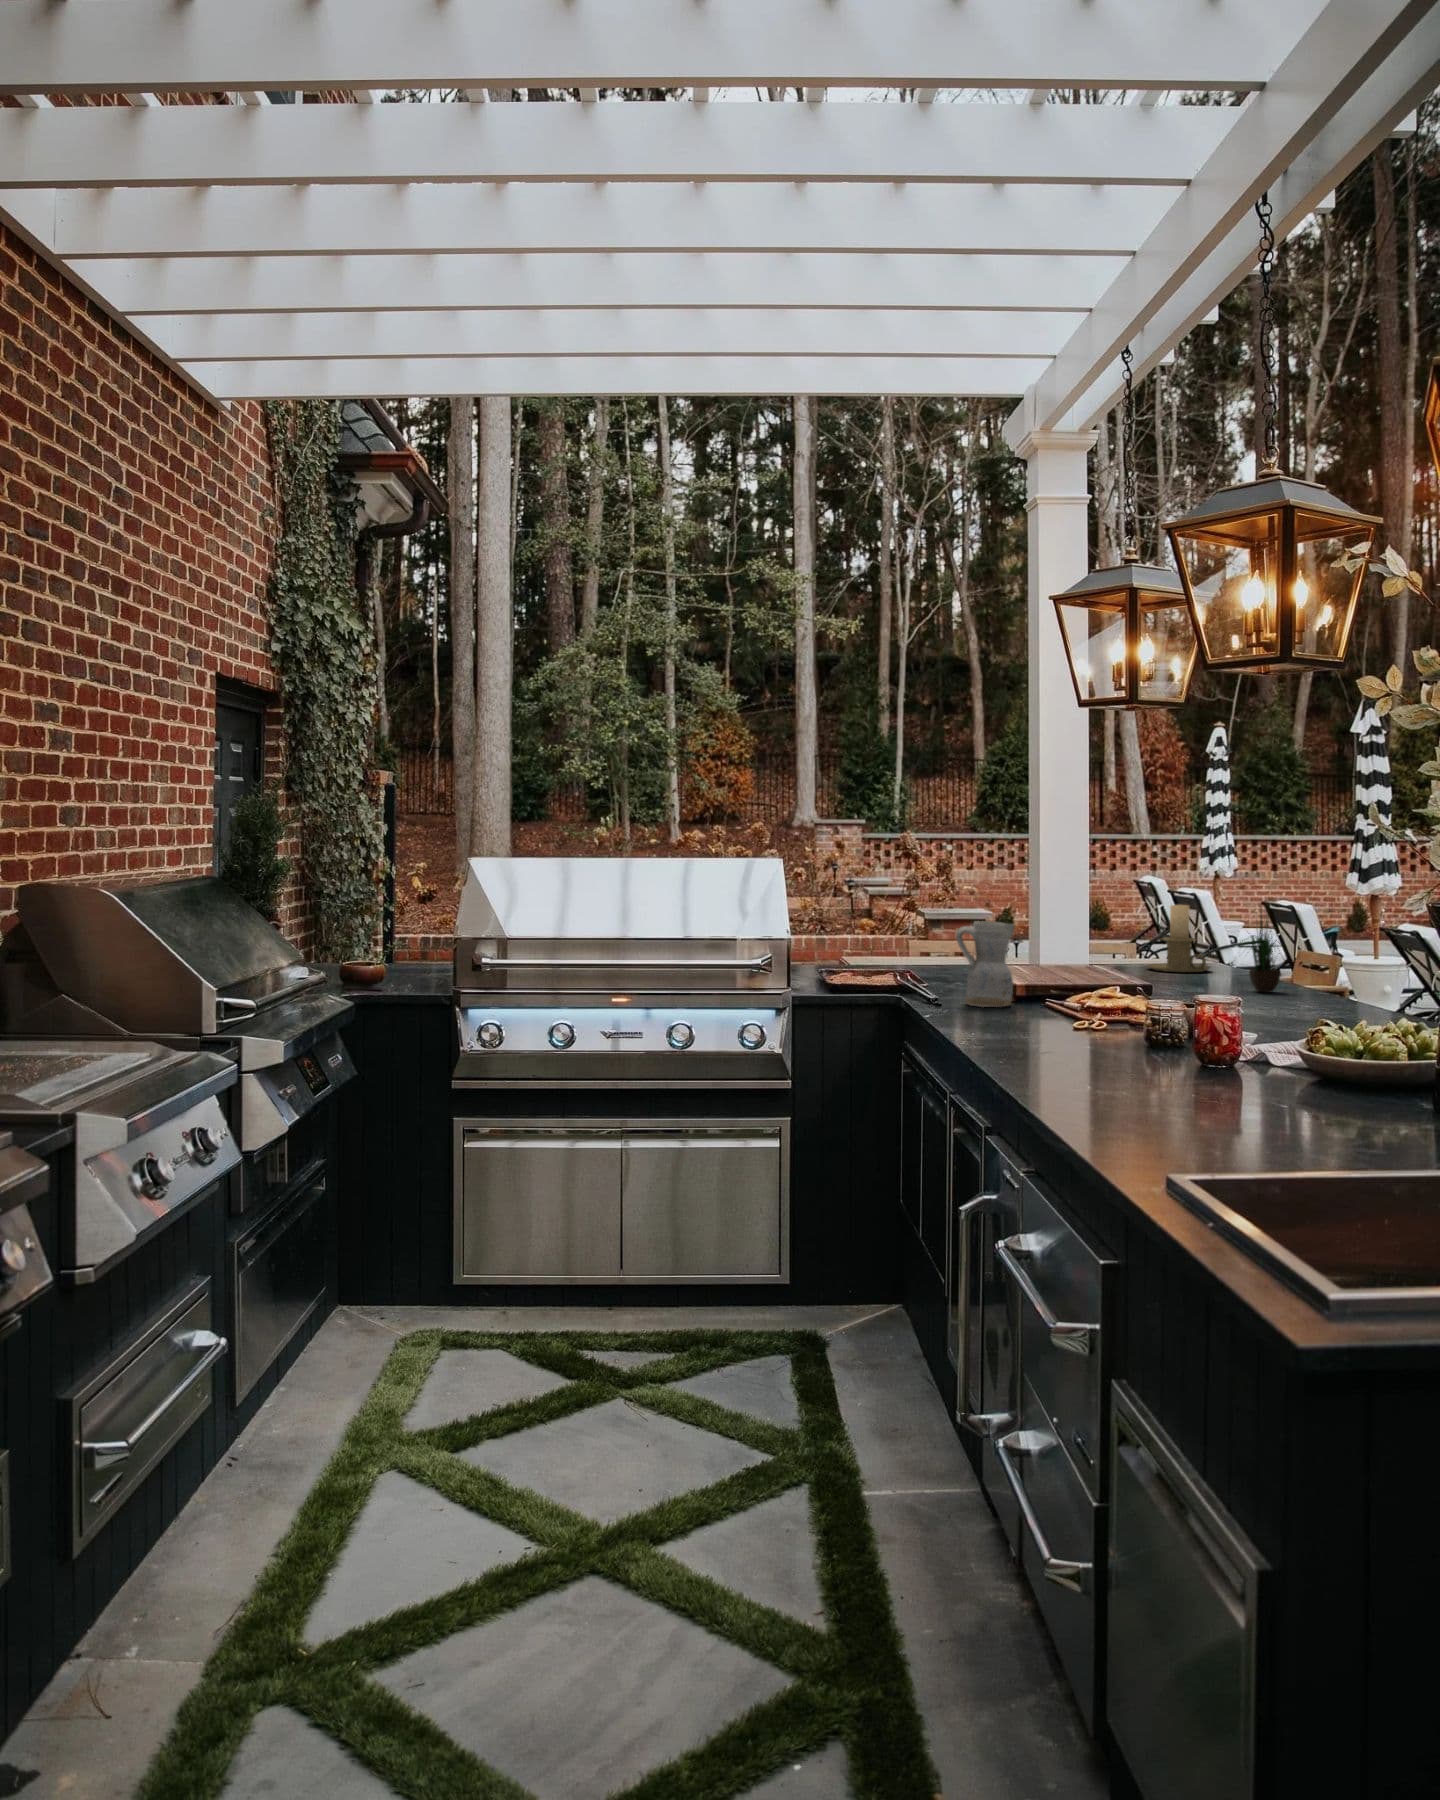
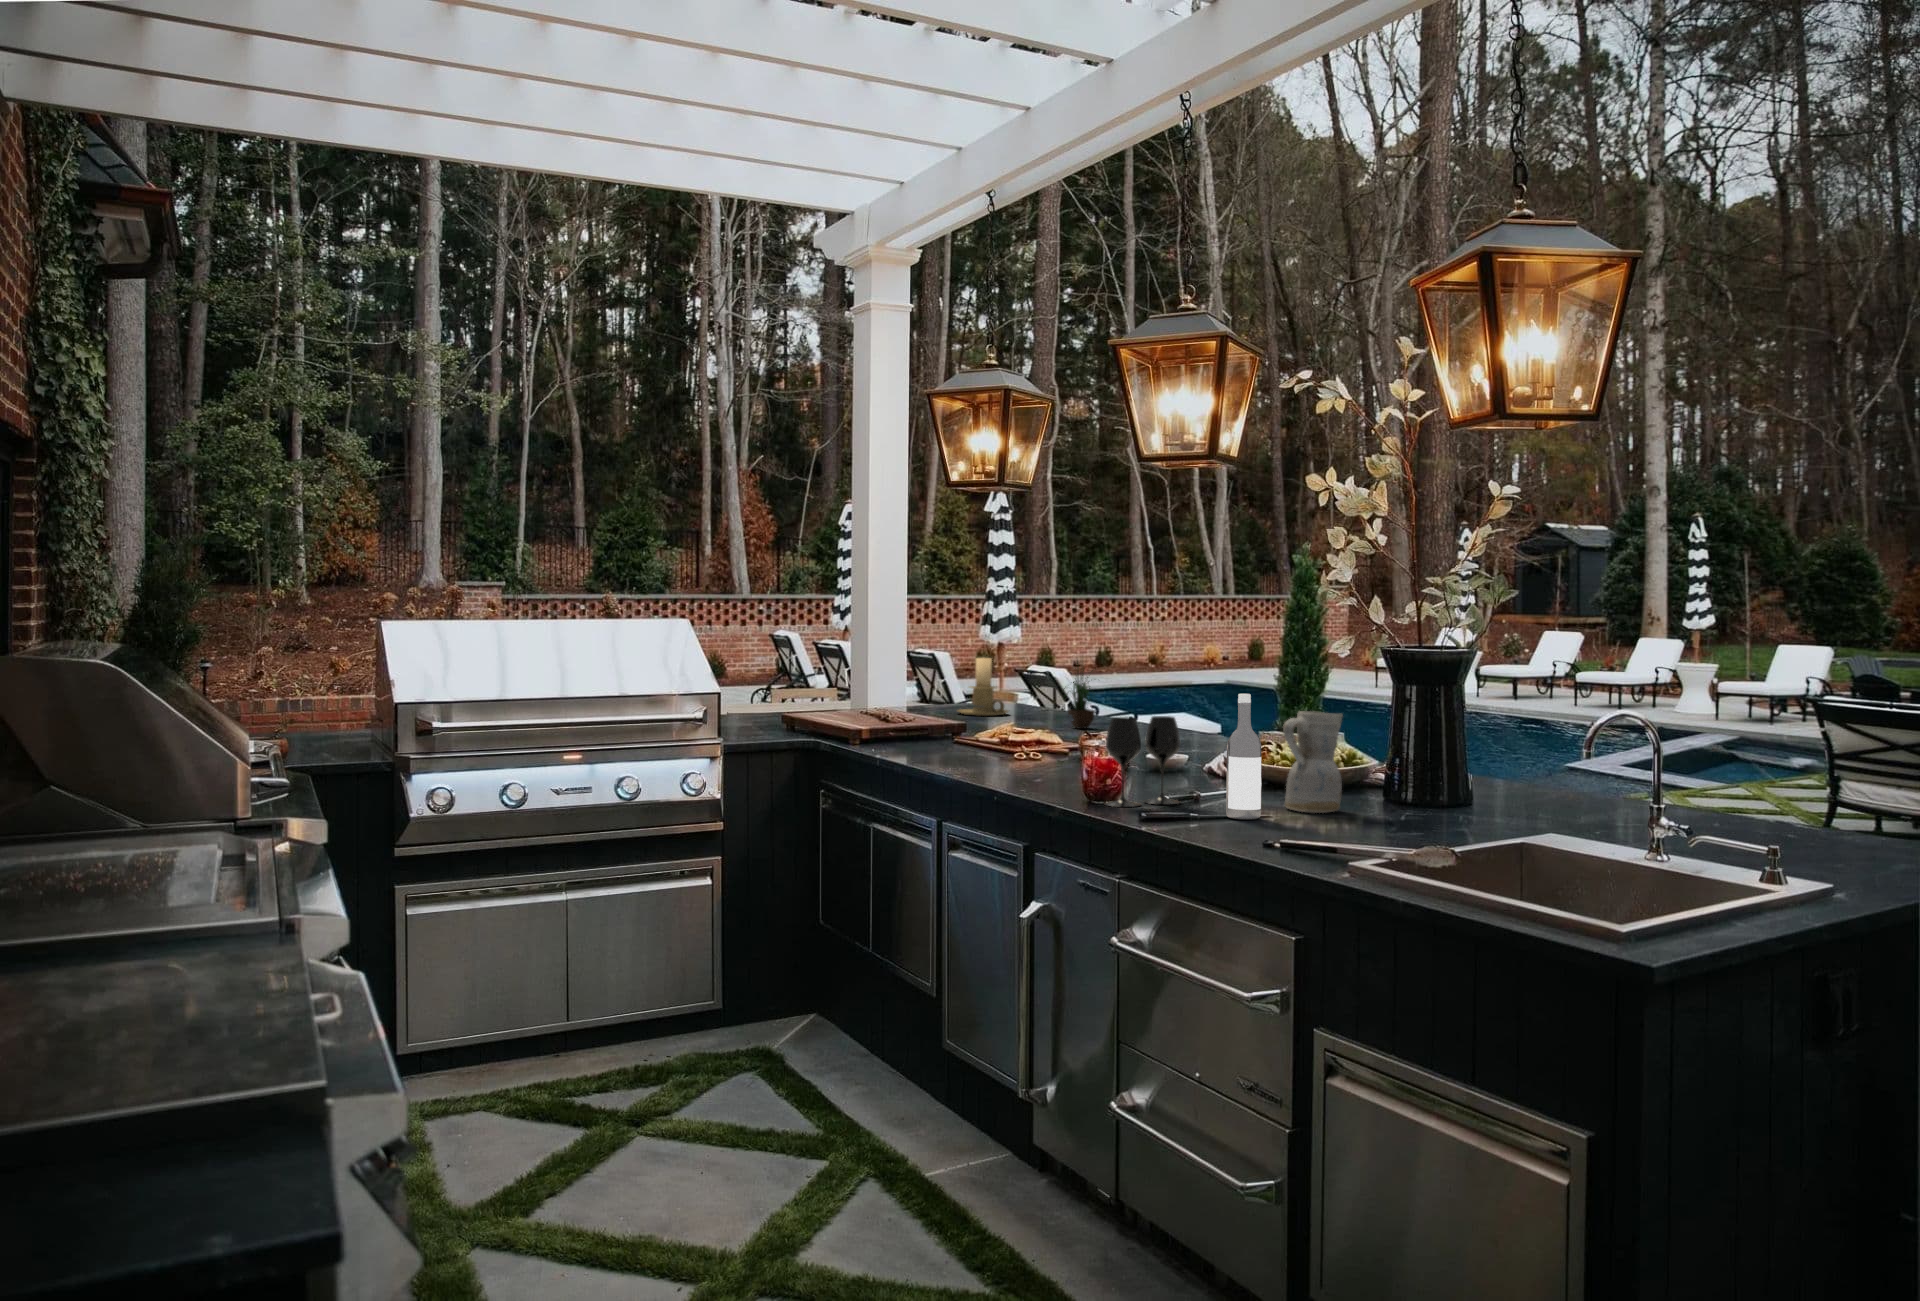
ceramic pitcher: present [956,921,1014,1007] -> present [1283,711,1343,813]
wine bottle: none [1169,959,1219,1132] -> present [1226,694,1261,819]
wine glass: none [1043,984,1154,1102] -> present [1105,716,1180,807]

